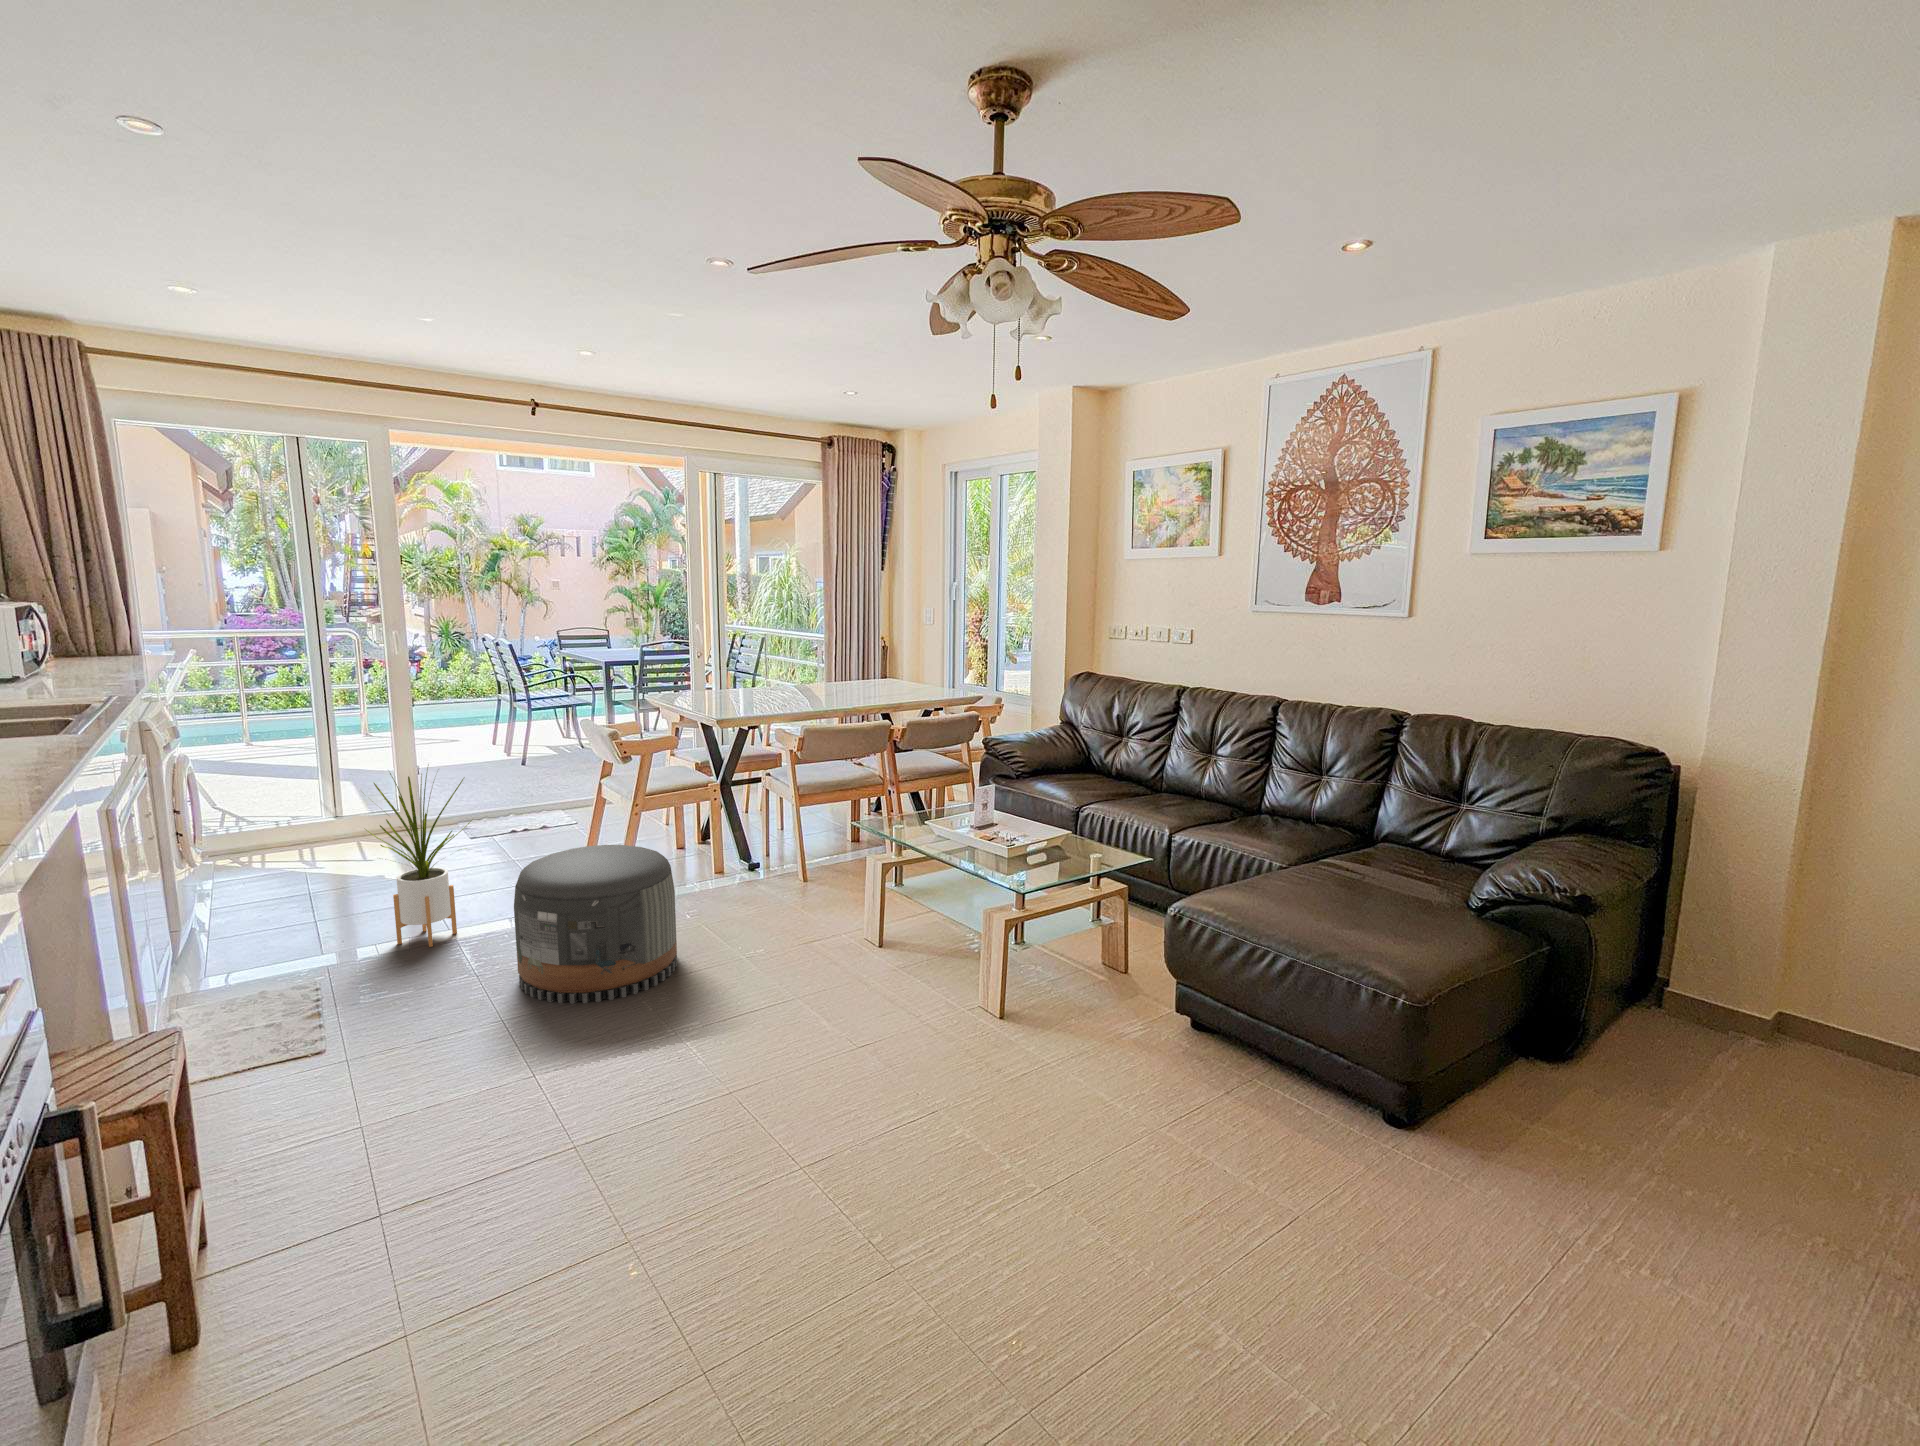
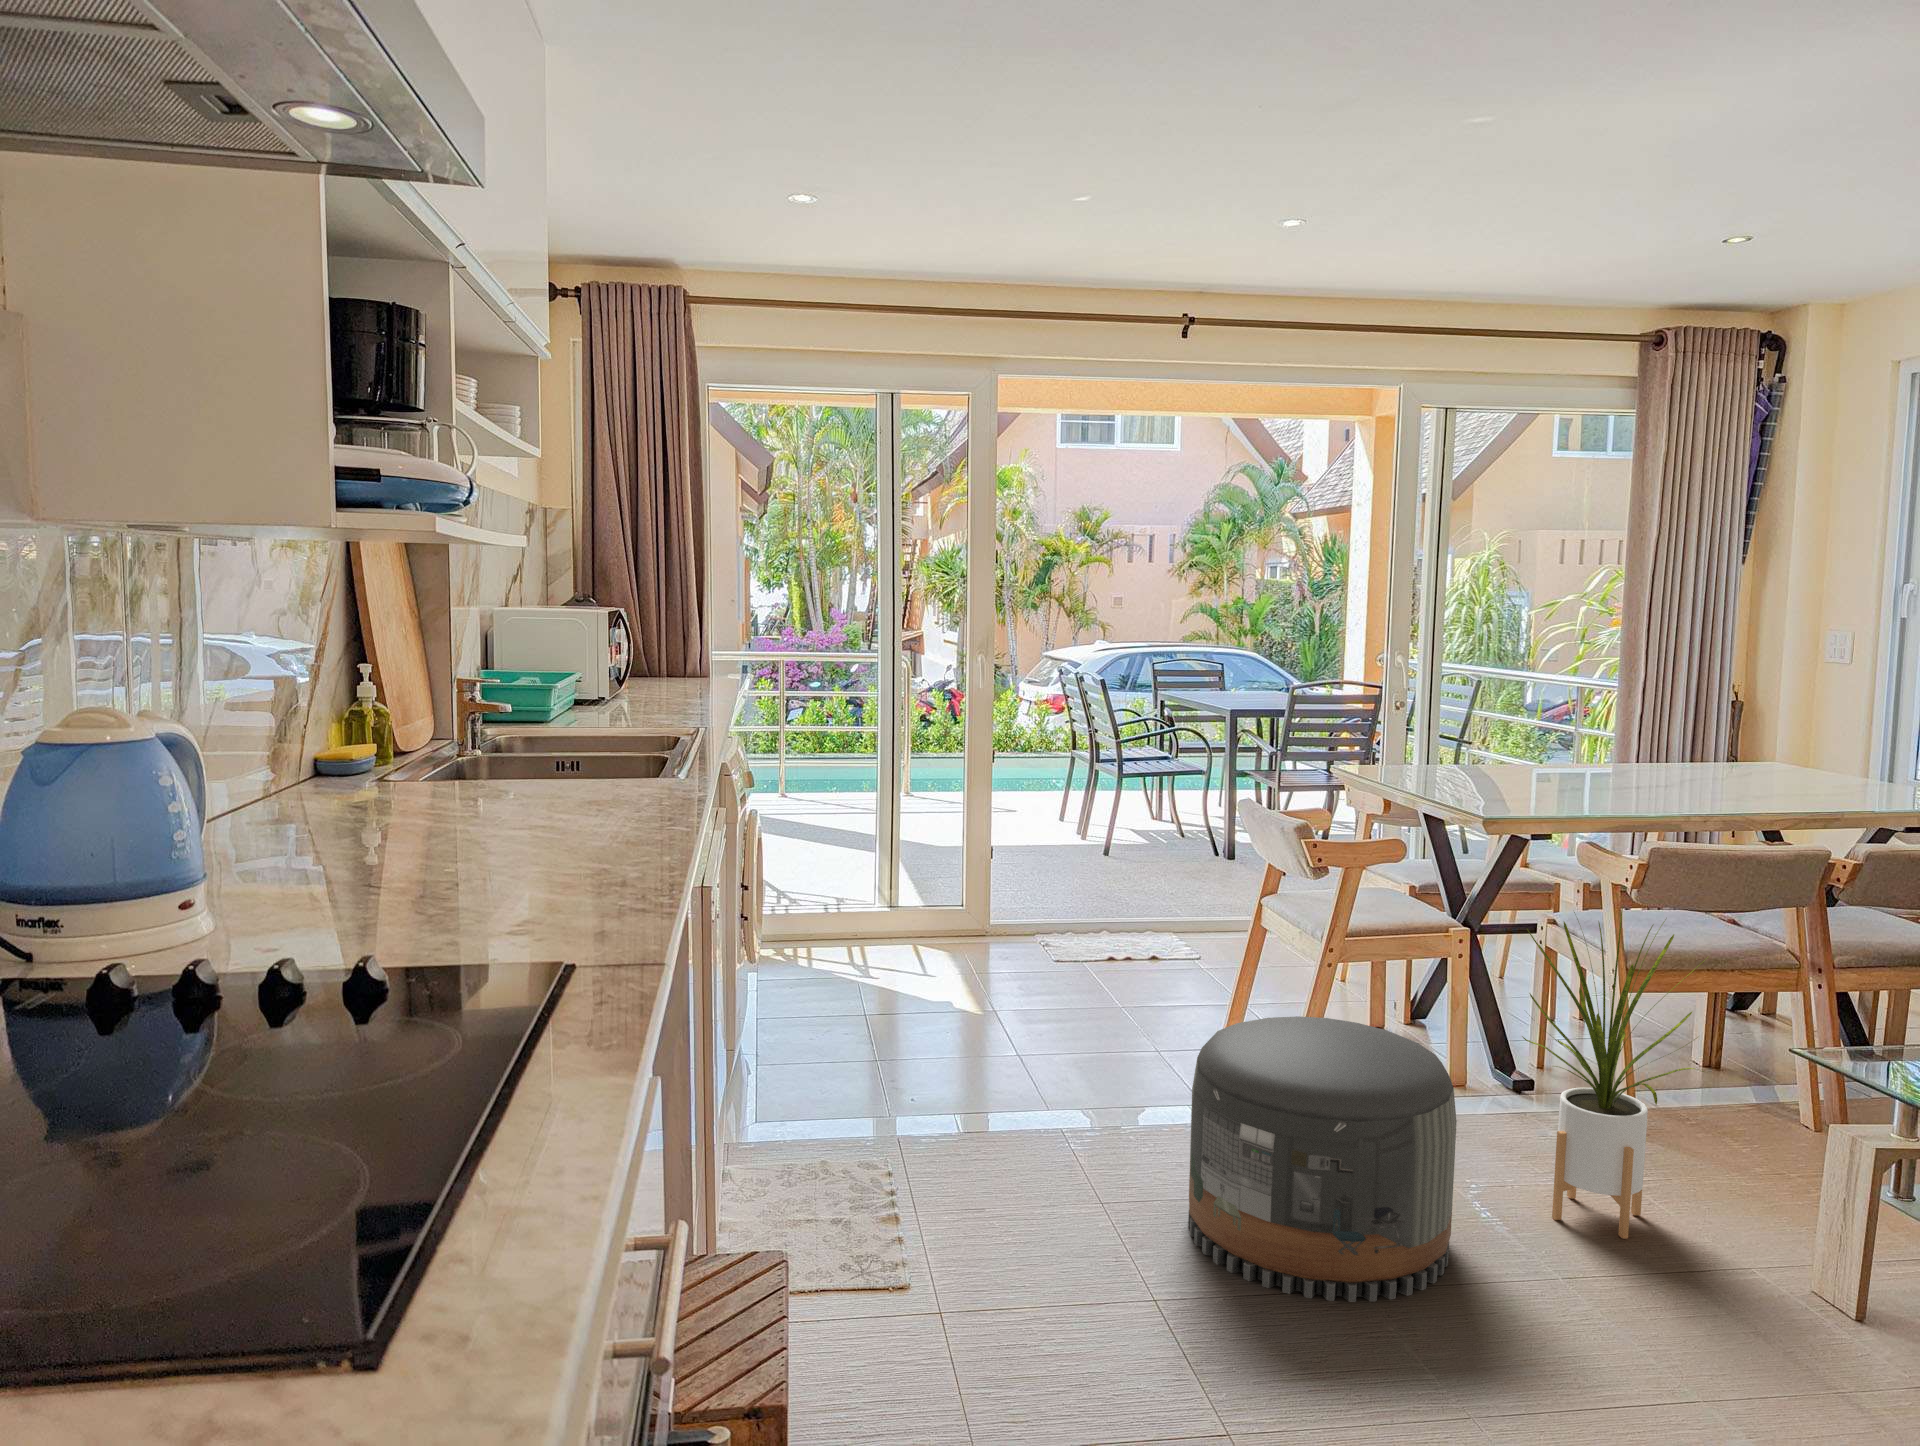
house plant: present [365,768,471,947] -> present [1522,907,1706,1239]

